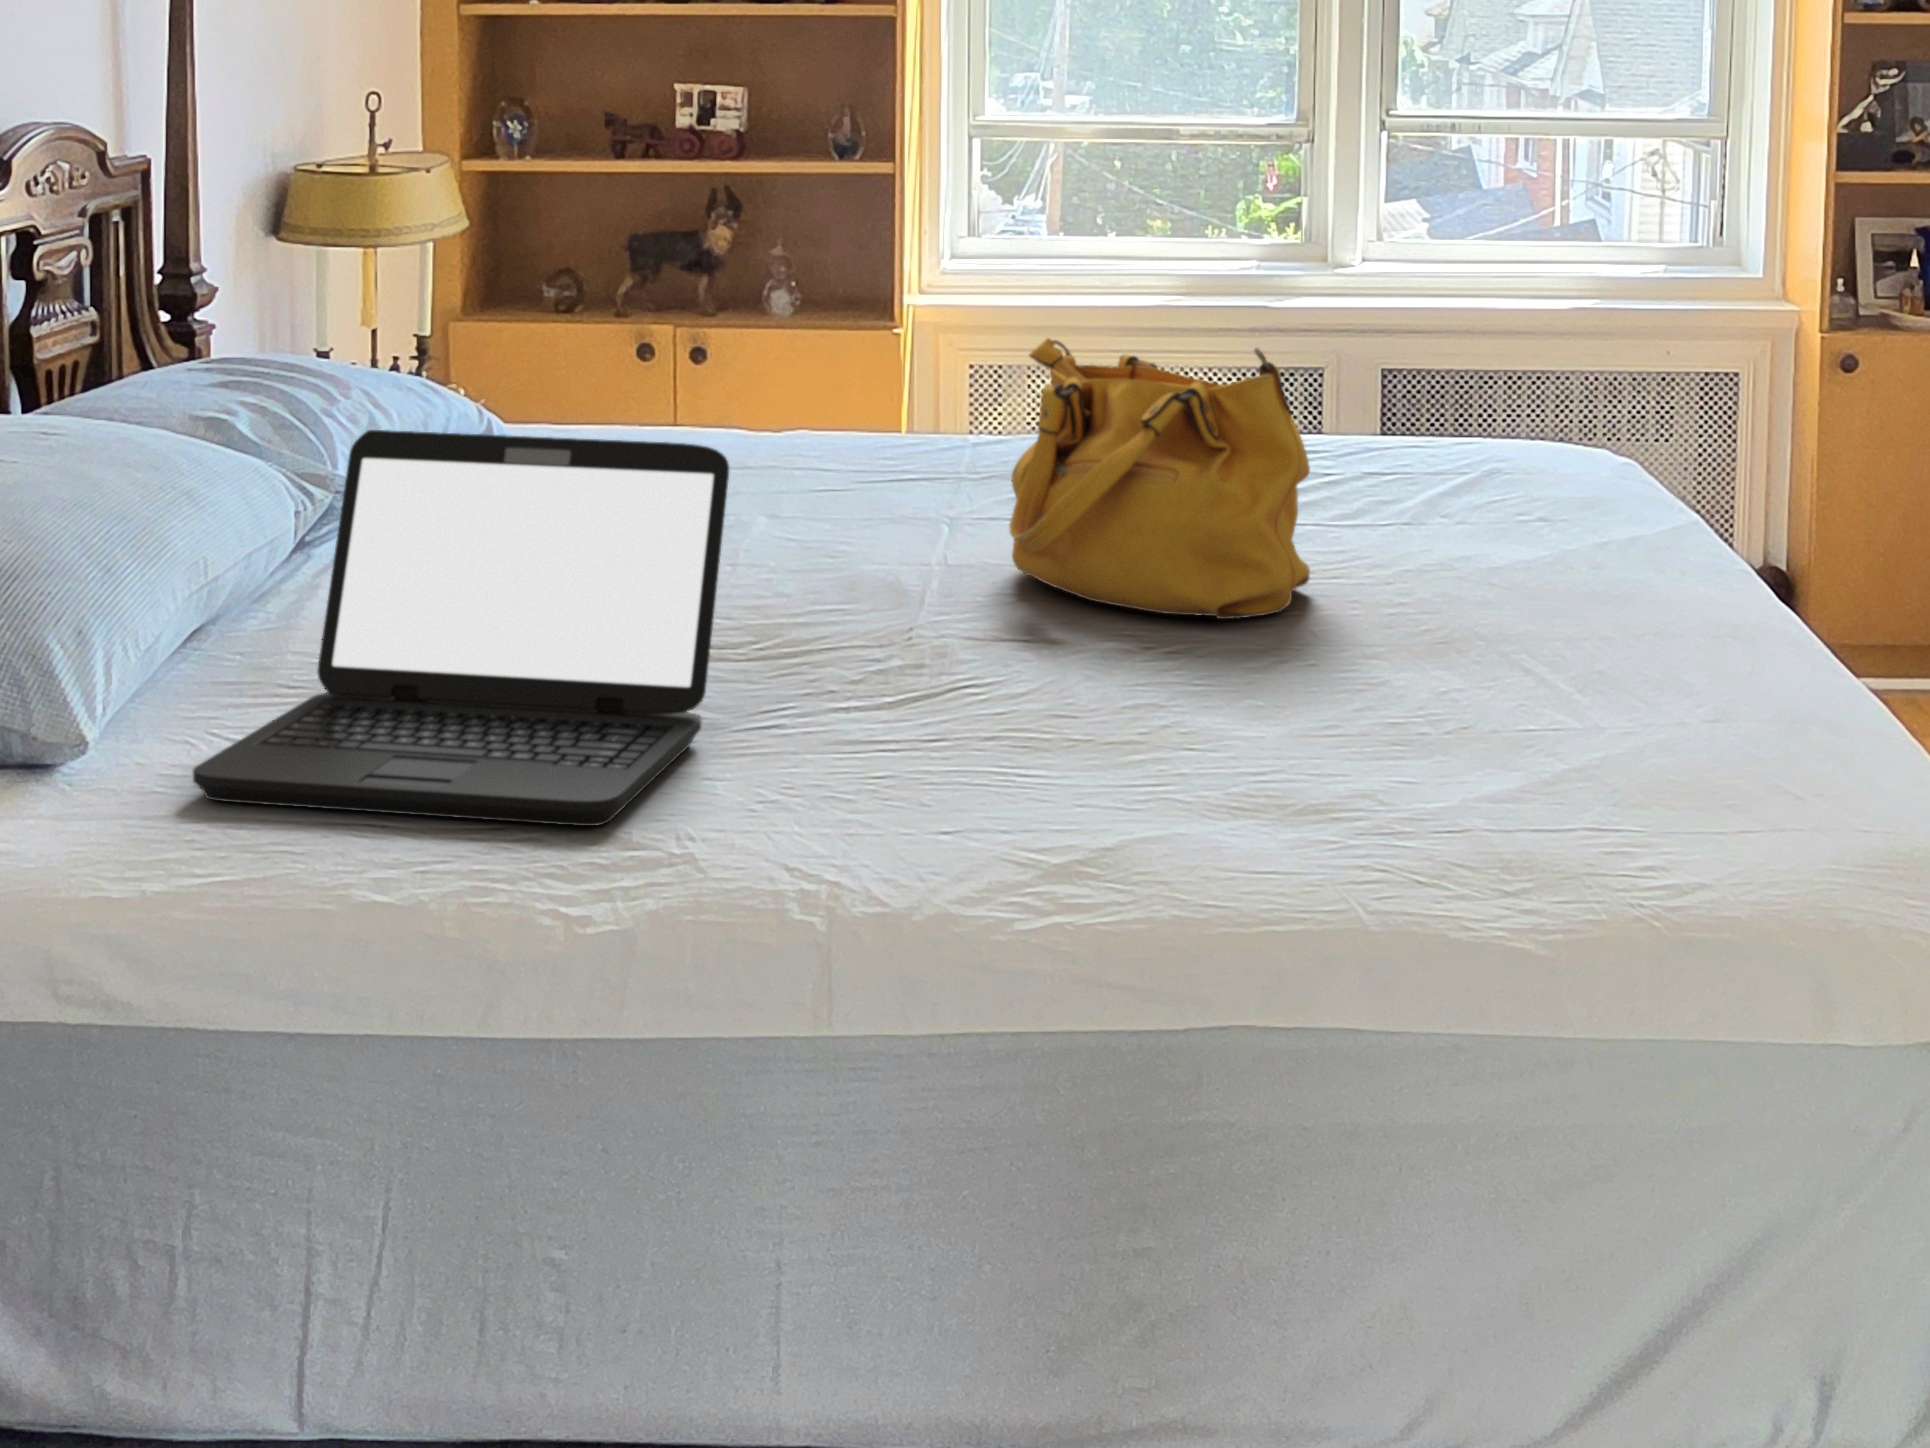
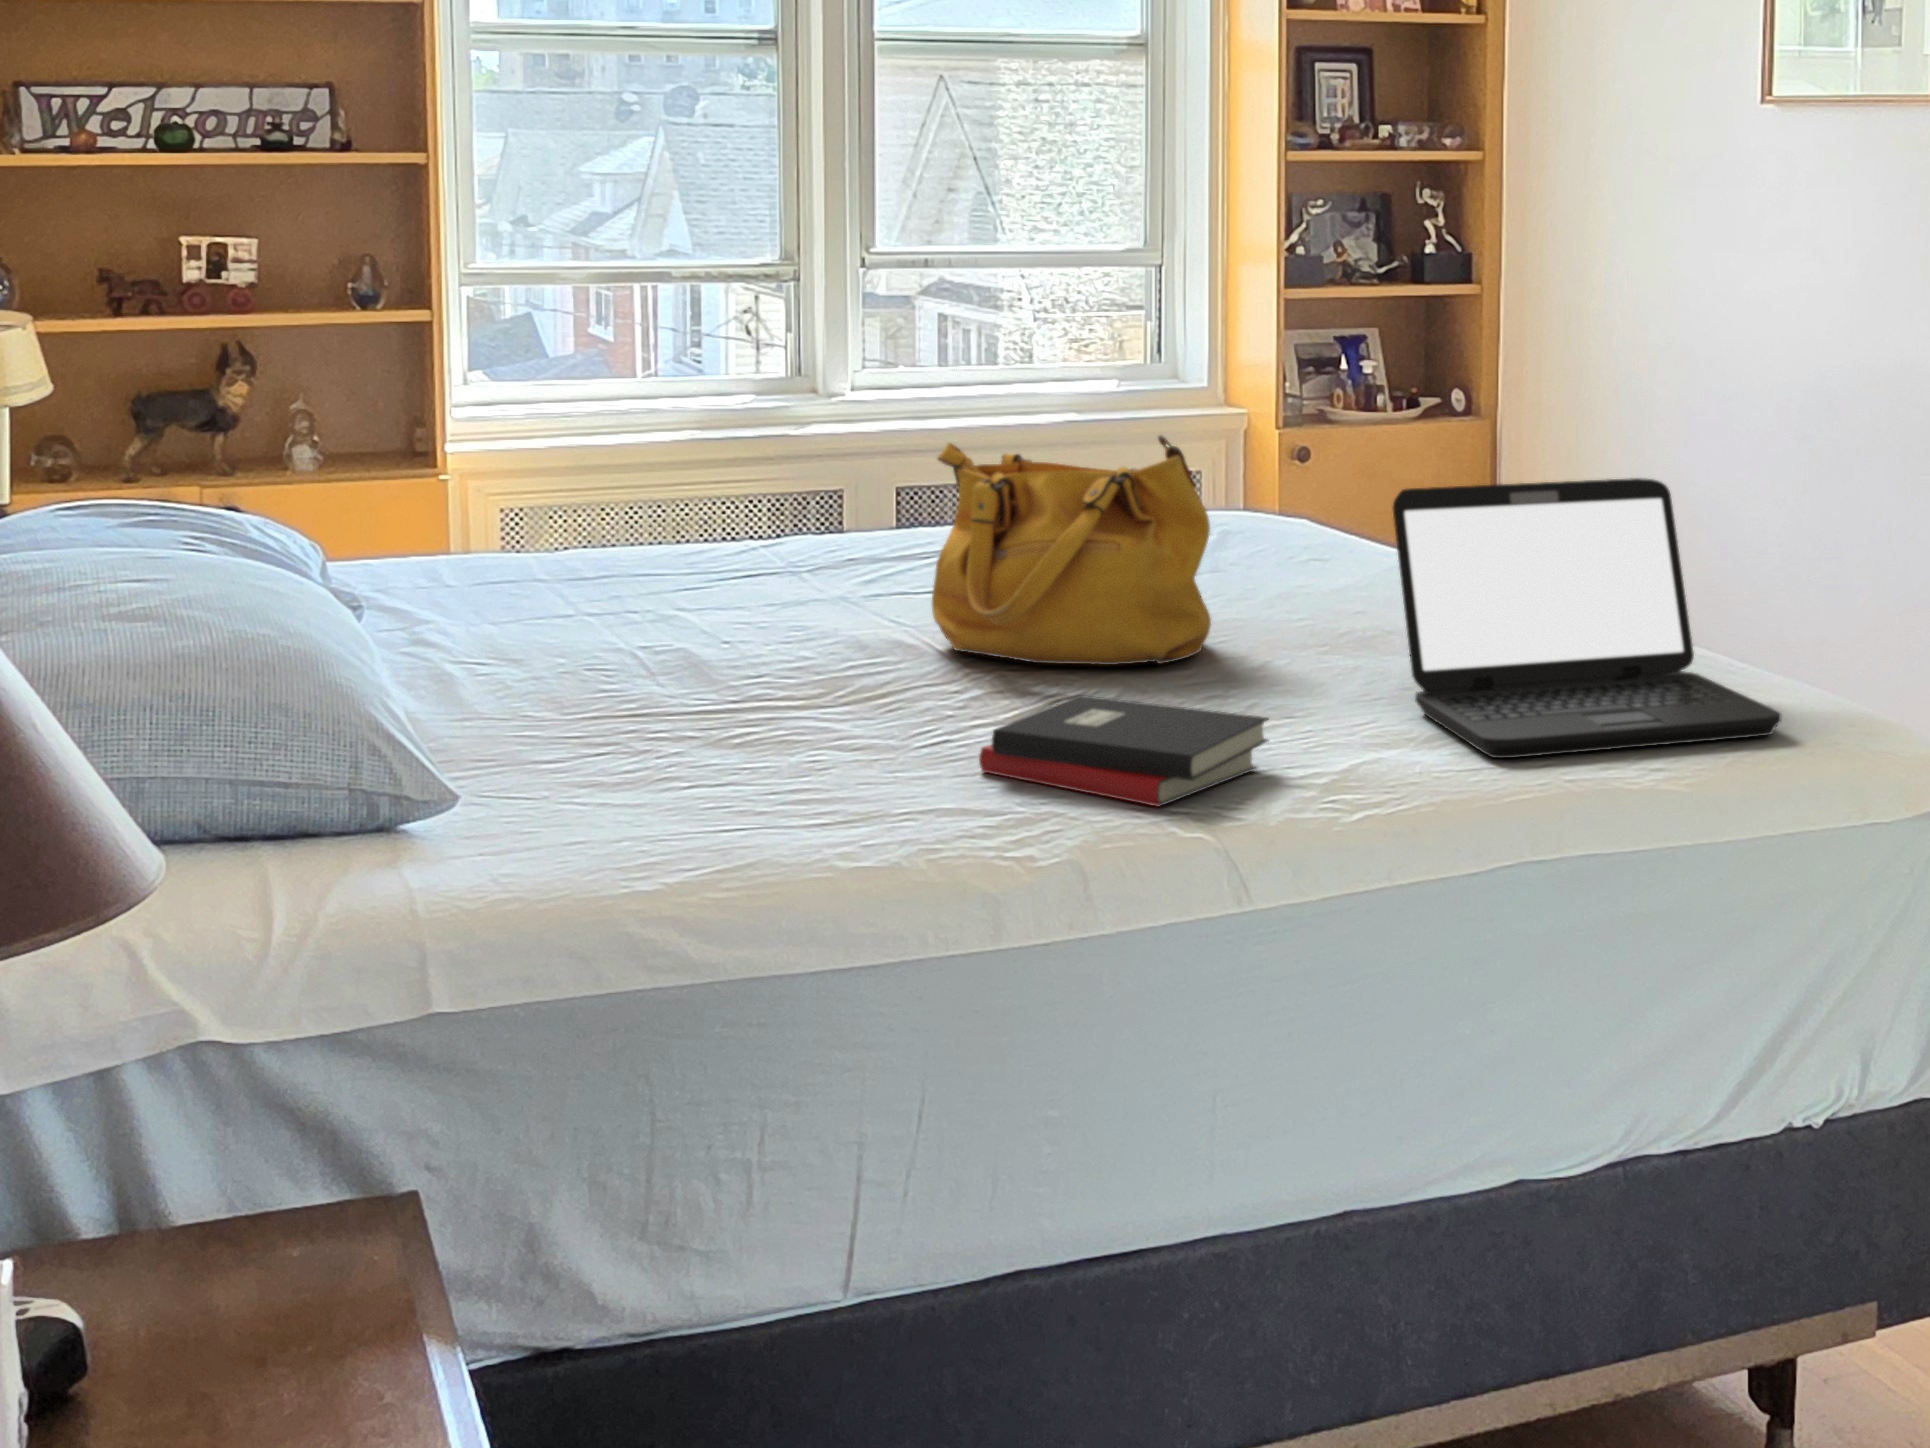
laptop: present [193,430,729,826] -> present [1393,478,1782,758]
hardback book: none [841,650,1158,804] -> present [979,695,1268,807]

